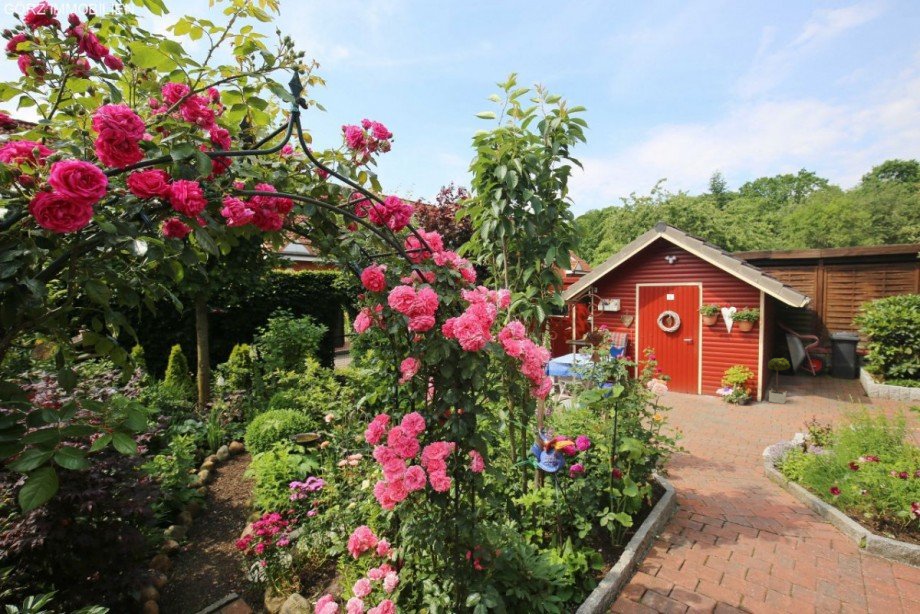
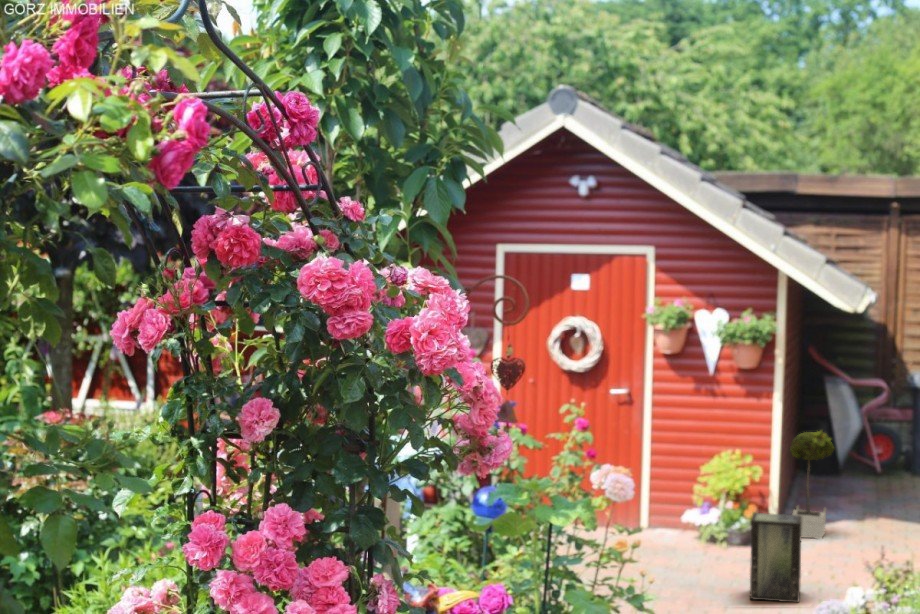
storage box: none [745,394,772,435] -> present [750,513,802,602]

